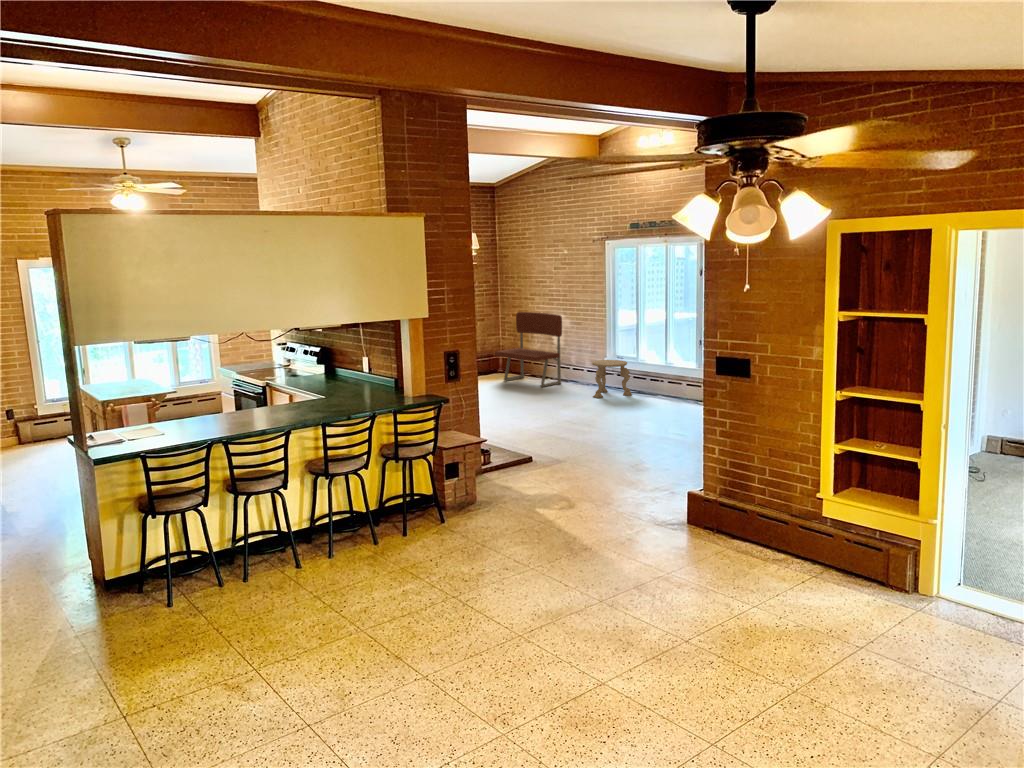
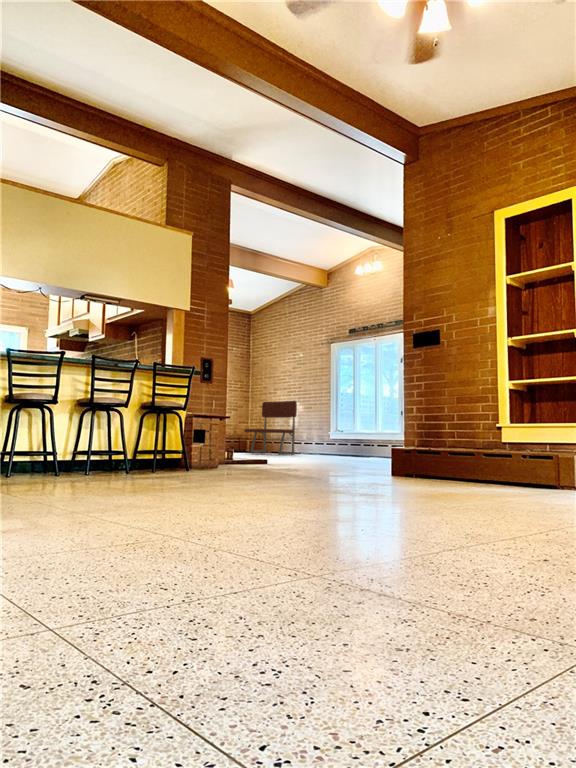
side table: present [592,360,632,398] -> none [318,430,349,457]

